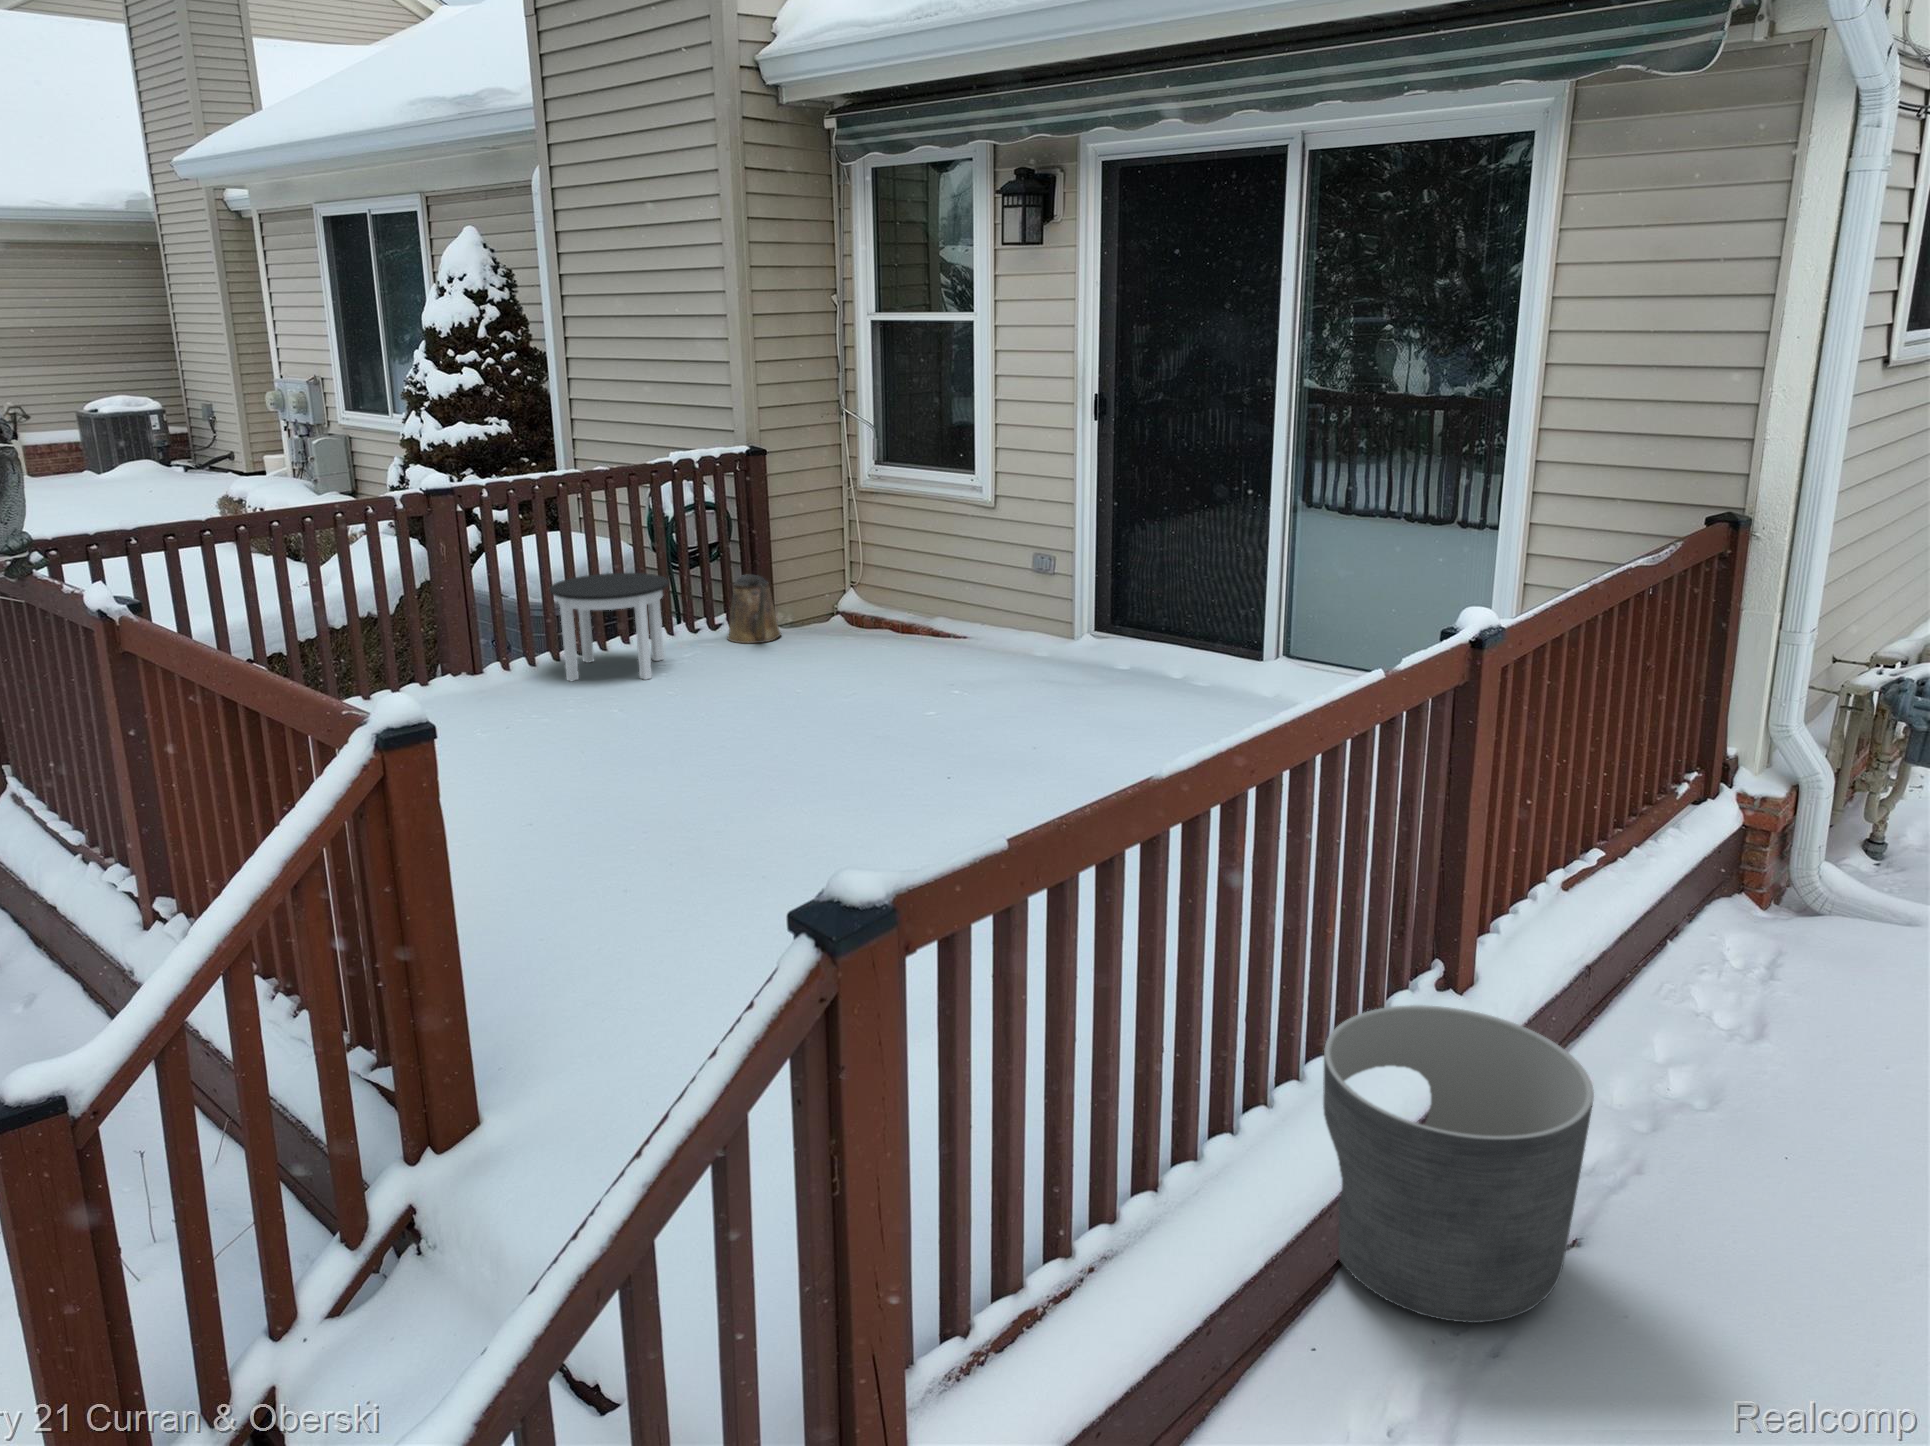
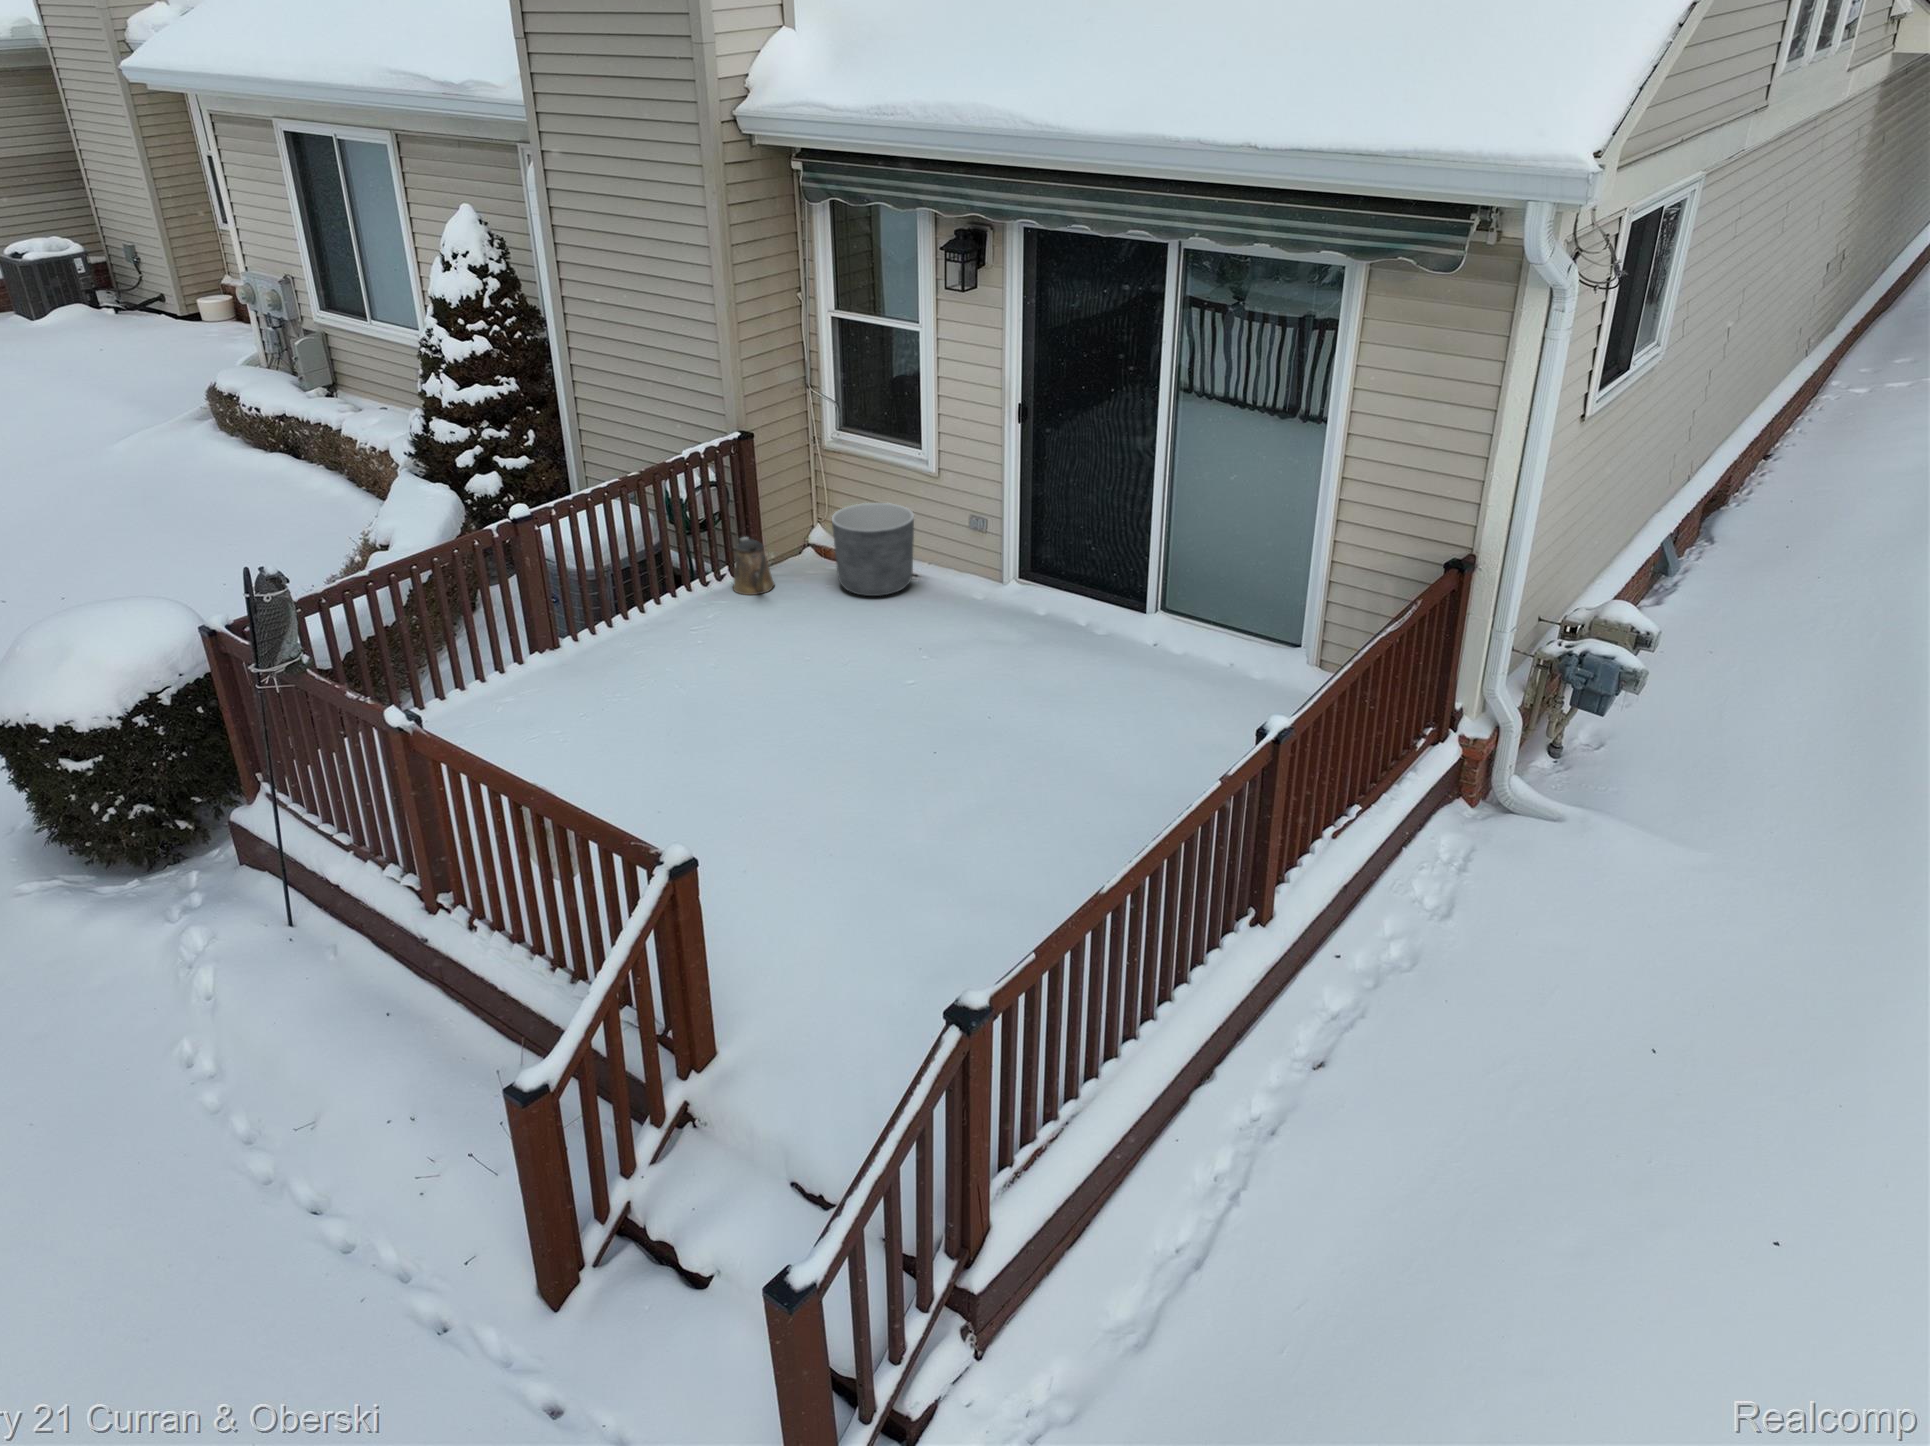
round table: present [550,573,669,681] -> none [603,552,694,646]
planter: present [1323,1005,1594,1323] -> present [832,503,914,596]

